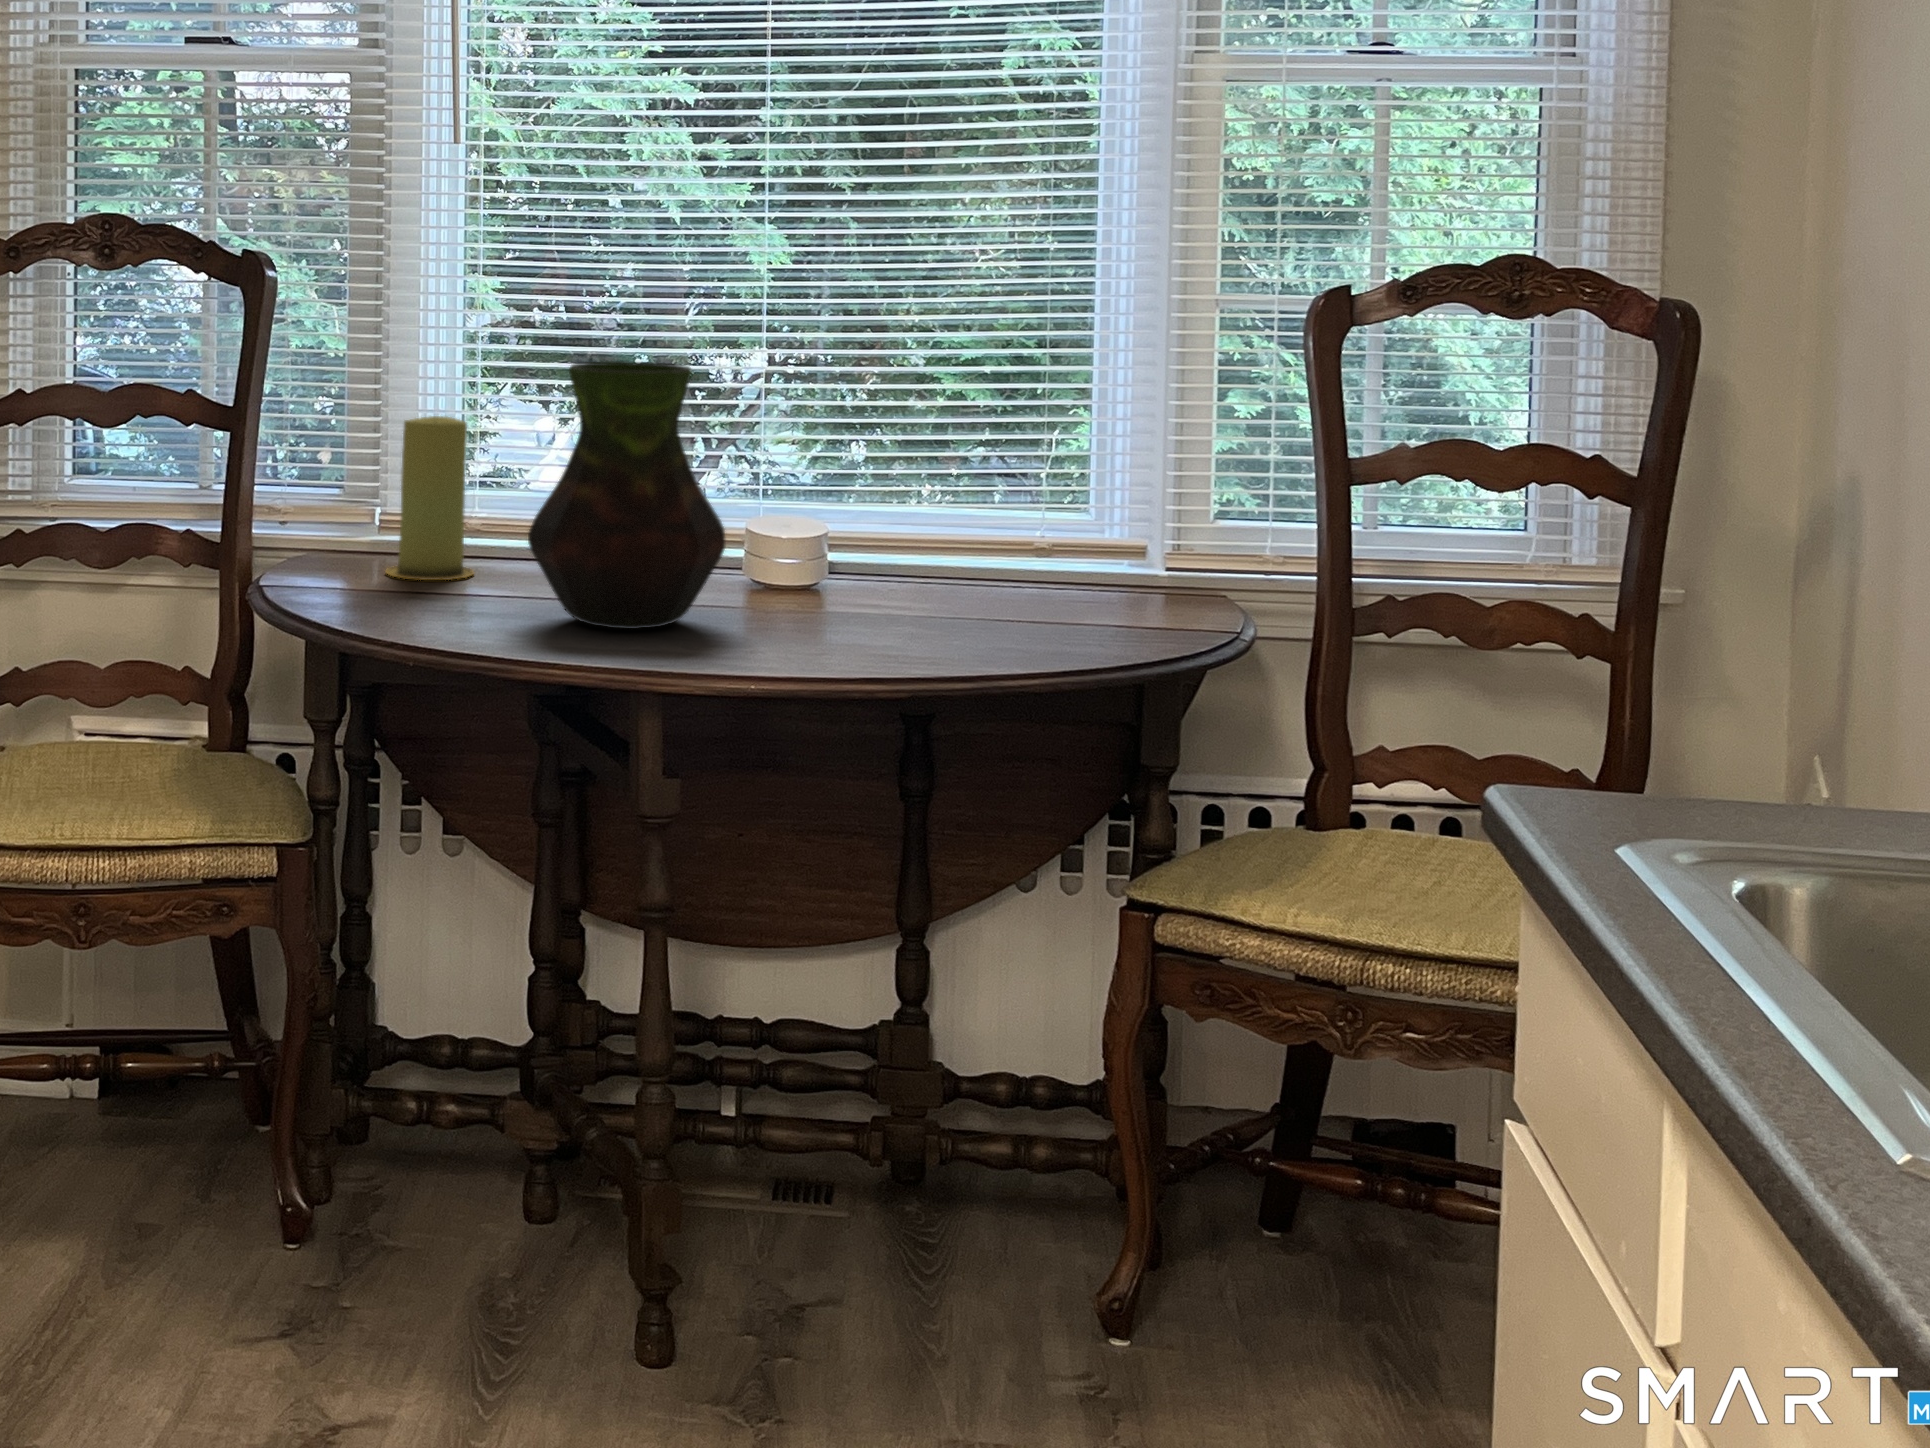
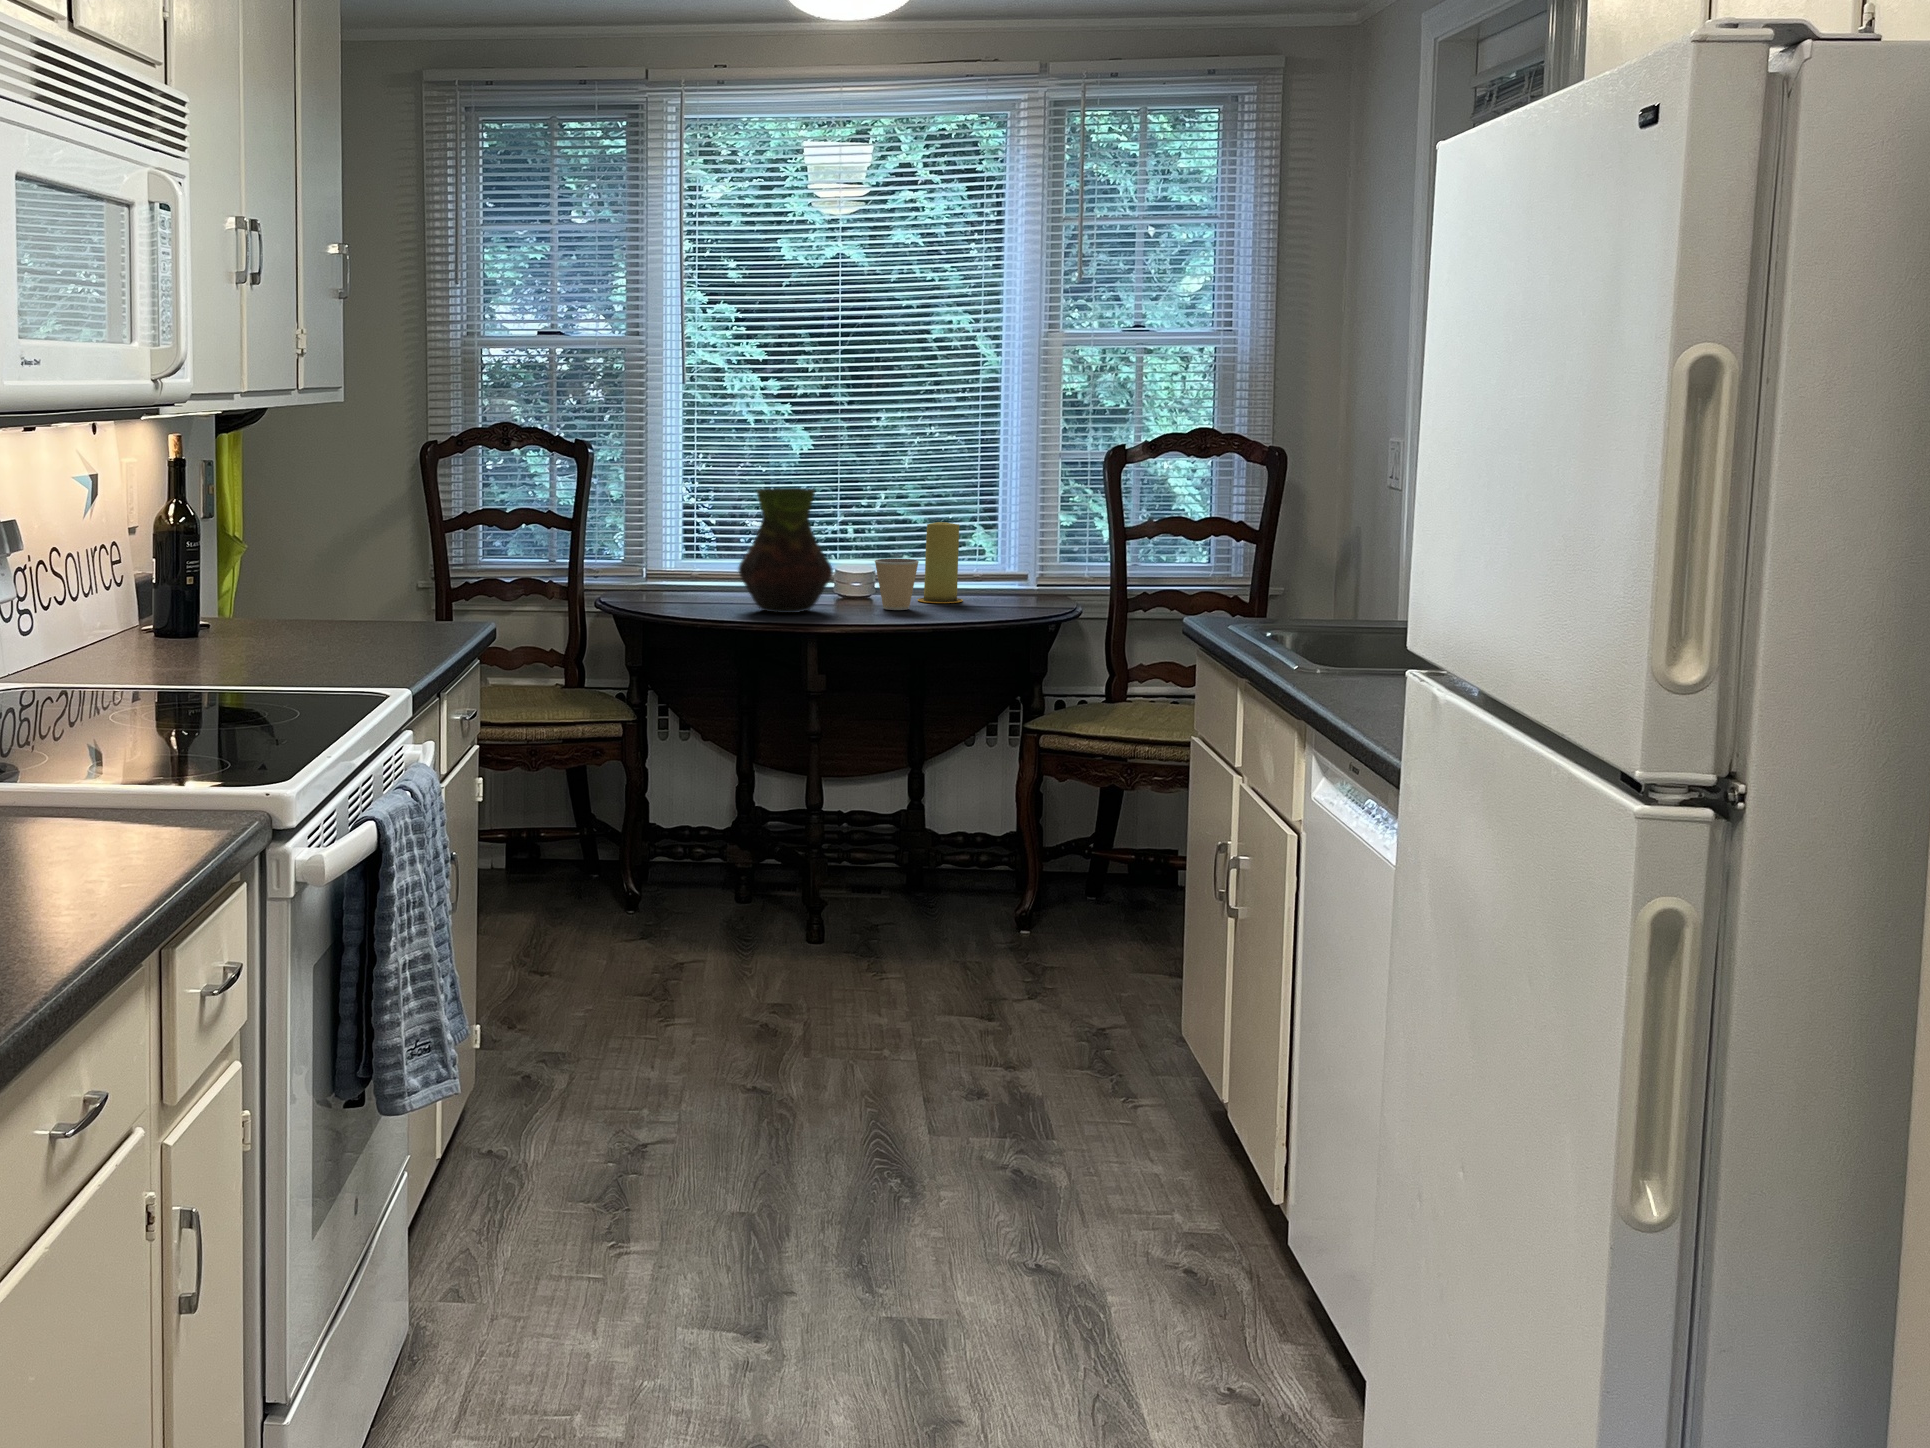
candle: present [386,416,474,580] -> present [918,522,963,603]
coffee cup: none [819,514,912,626] -> present [875,559,919,610]

